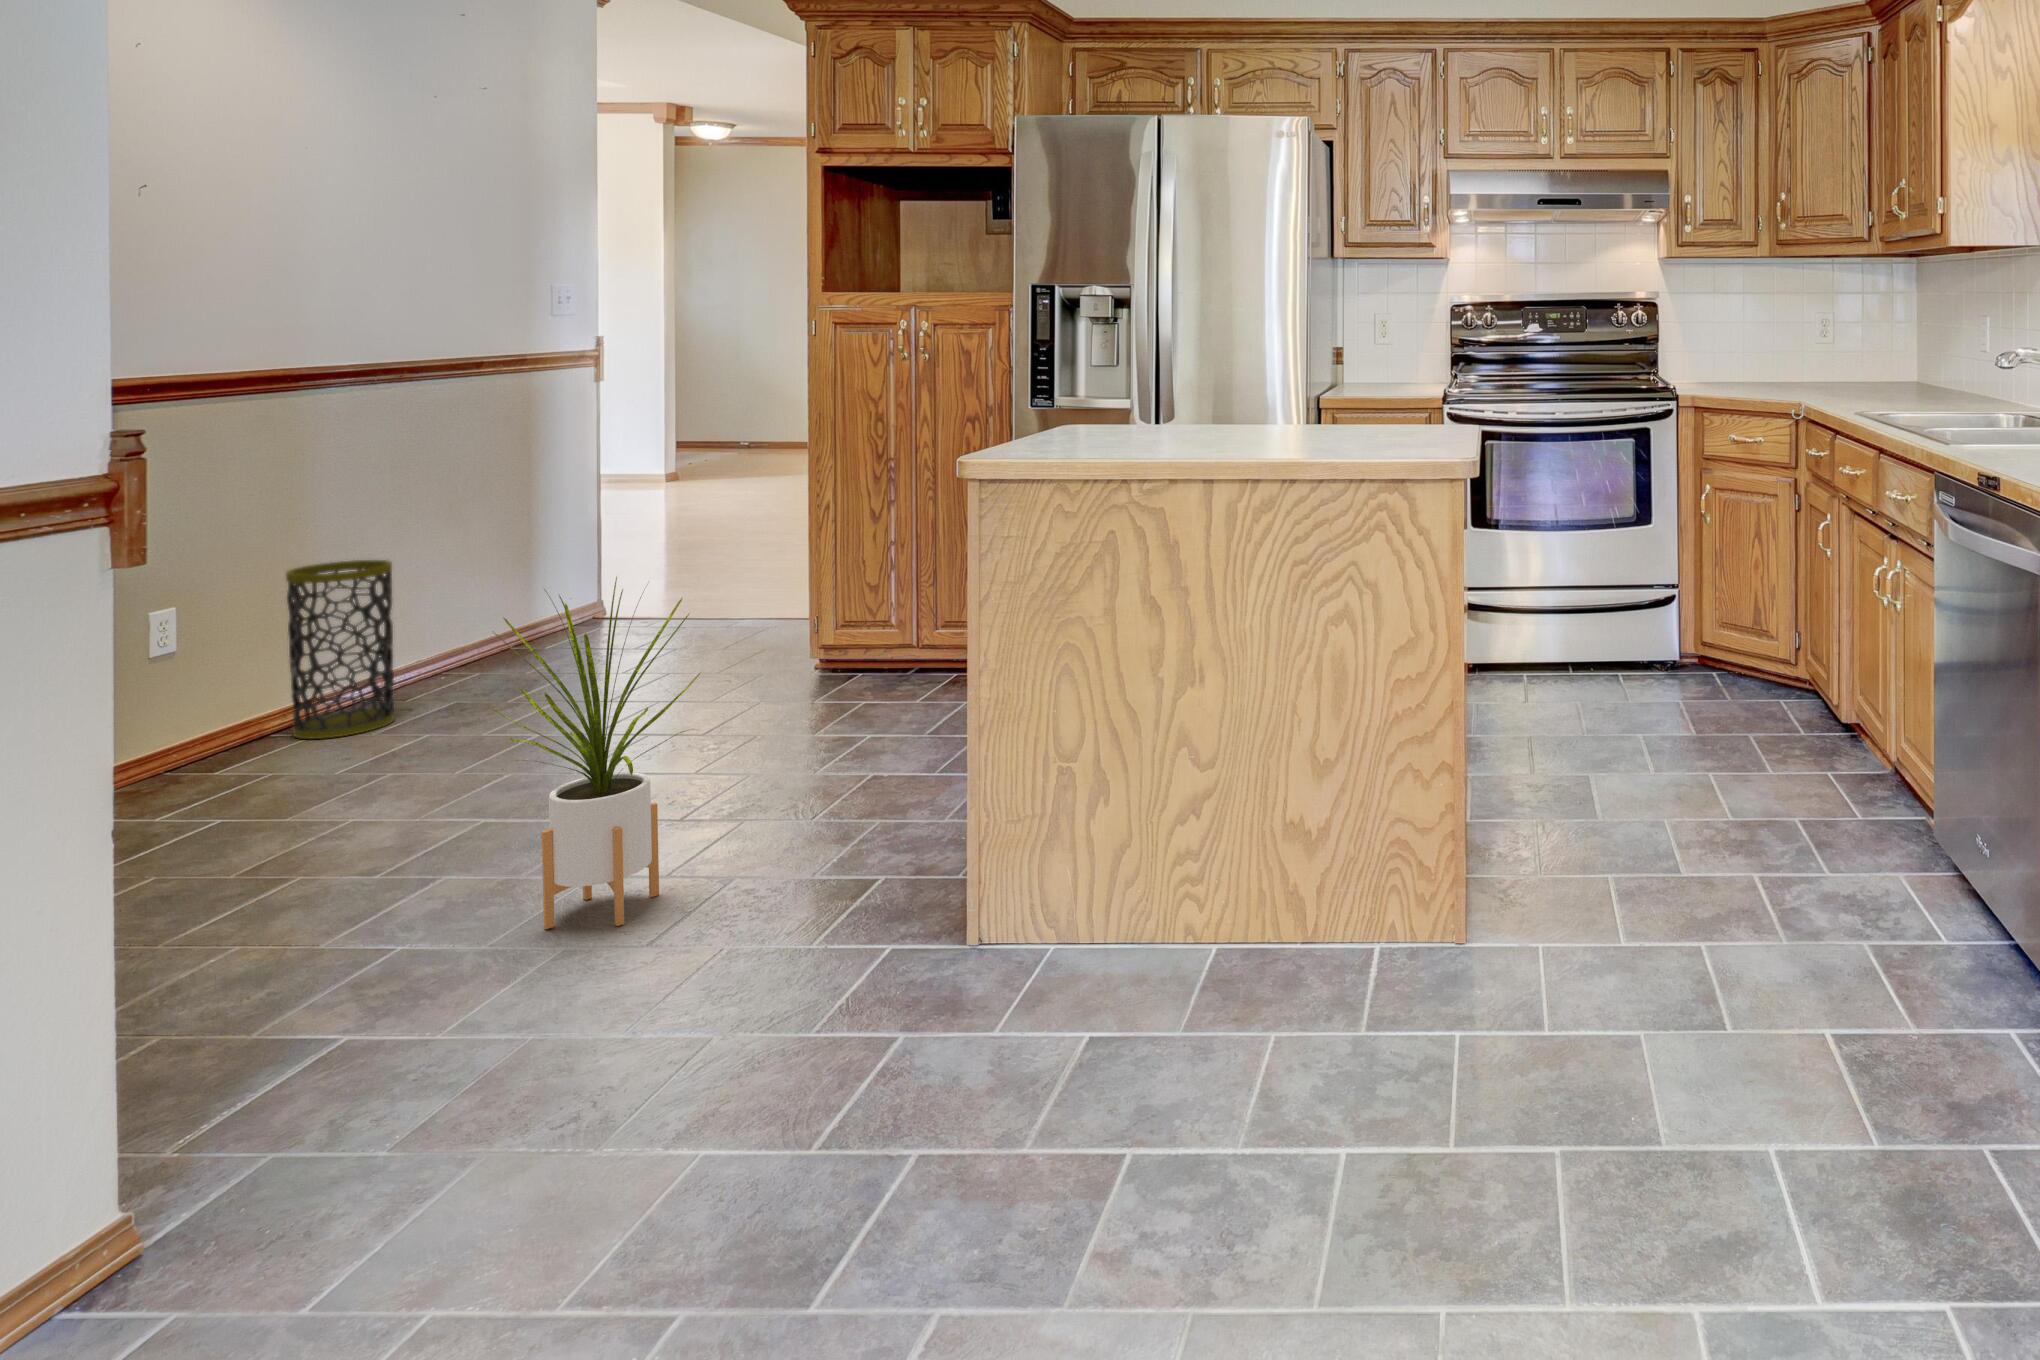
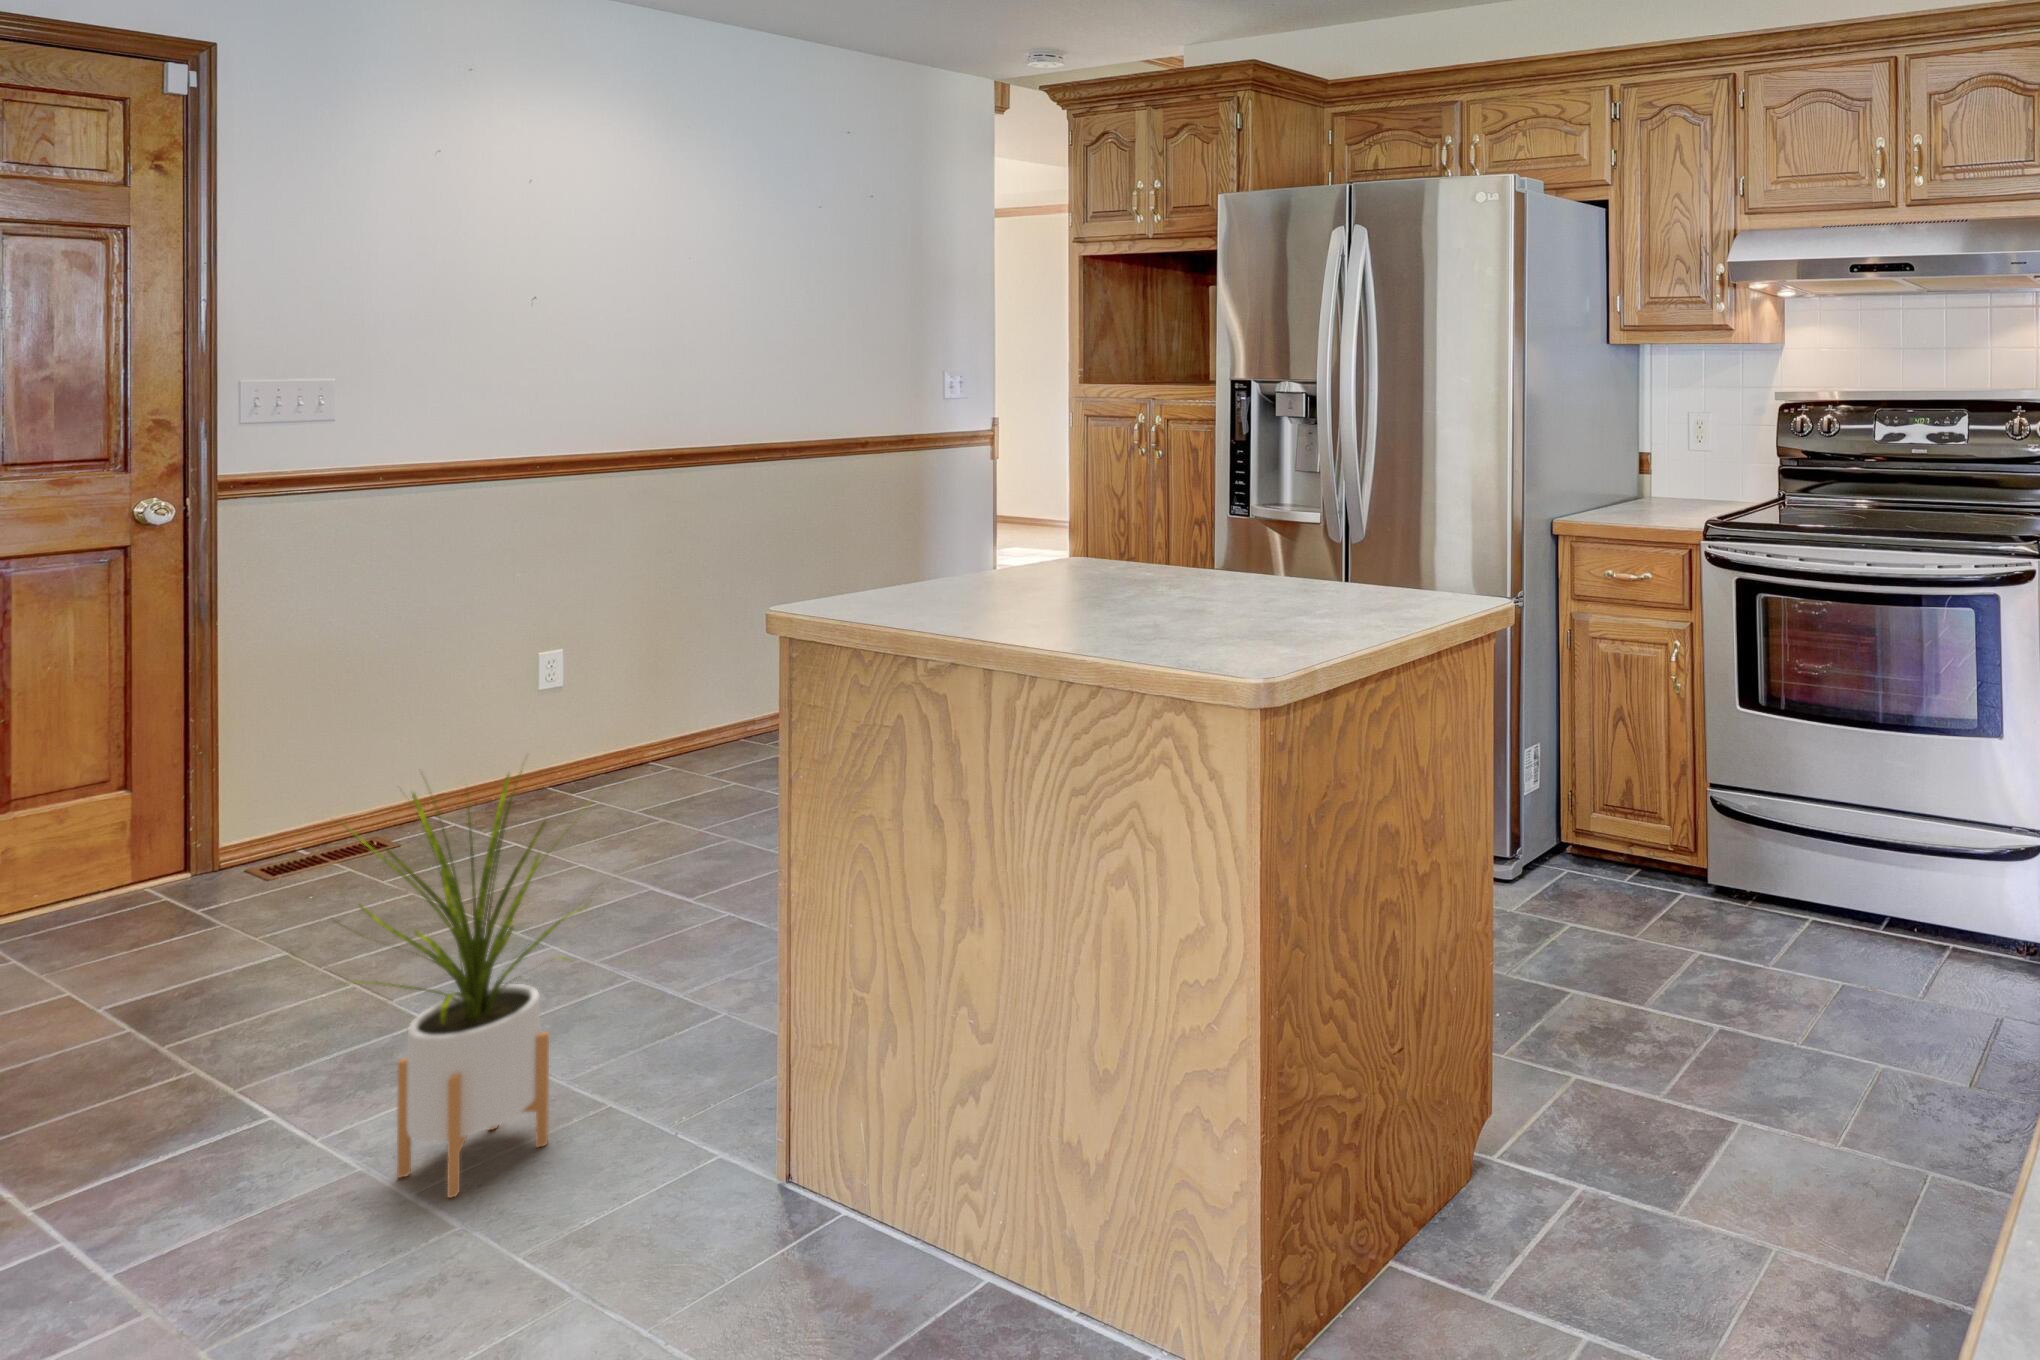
trash can: present [286,560,394,739] -> none [629,629,718,798]

